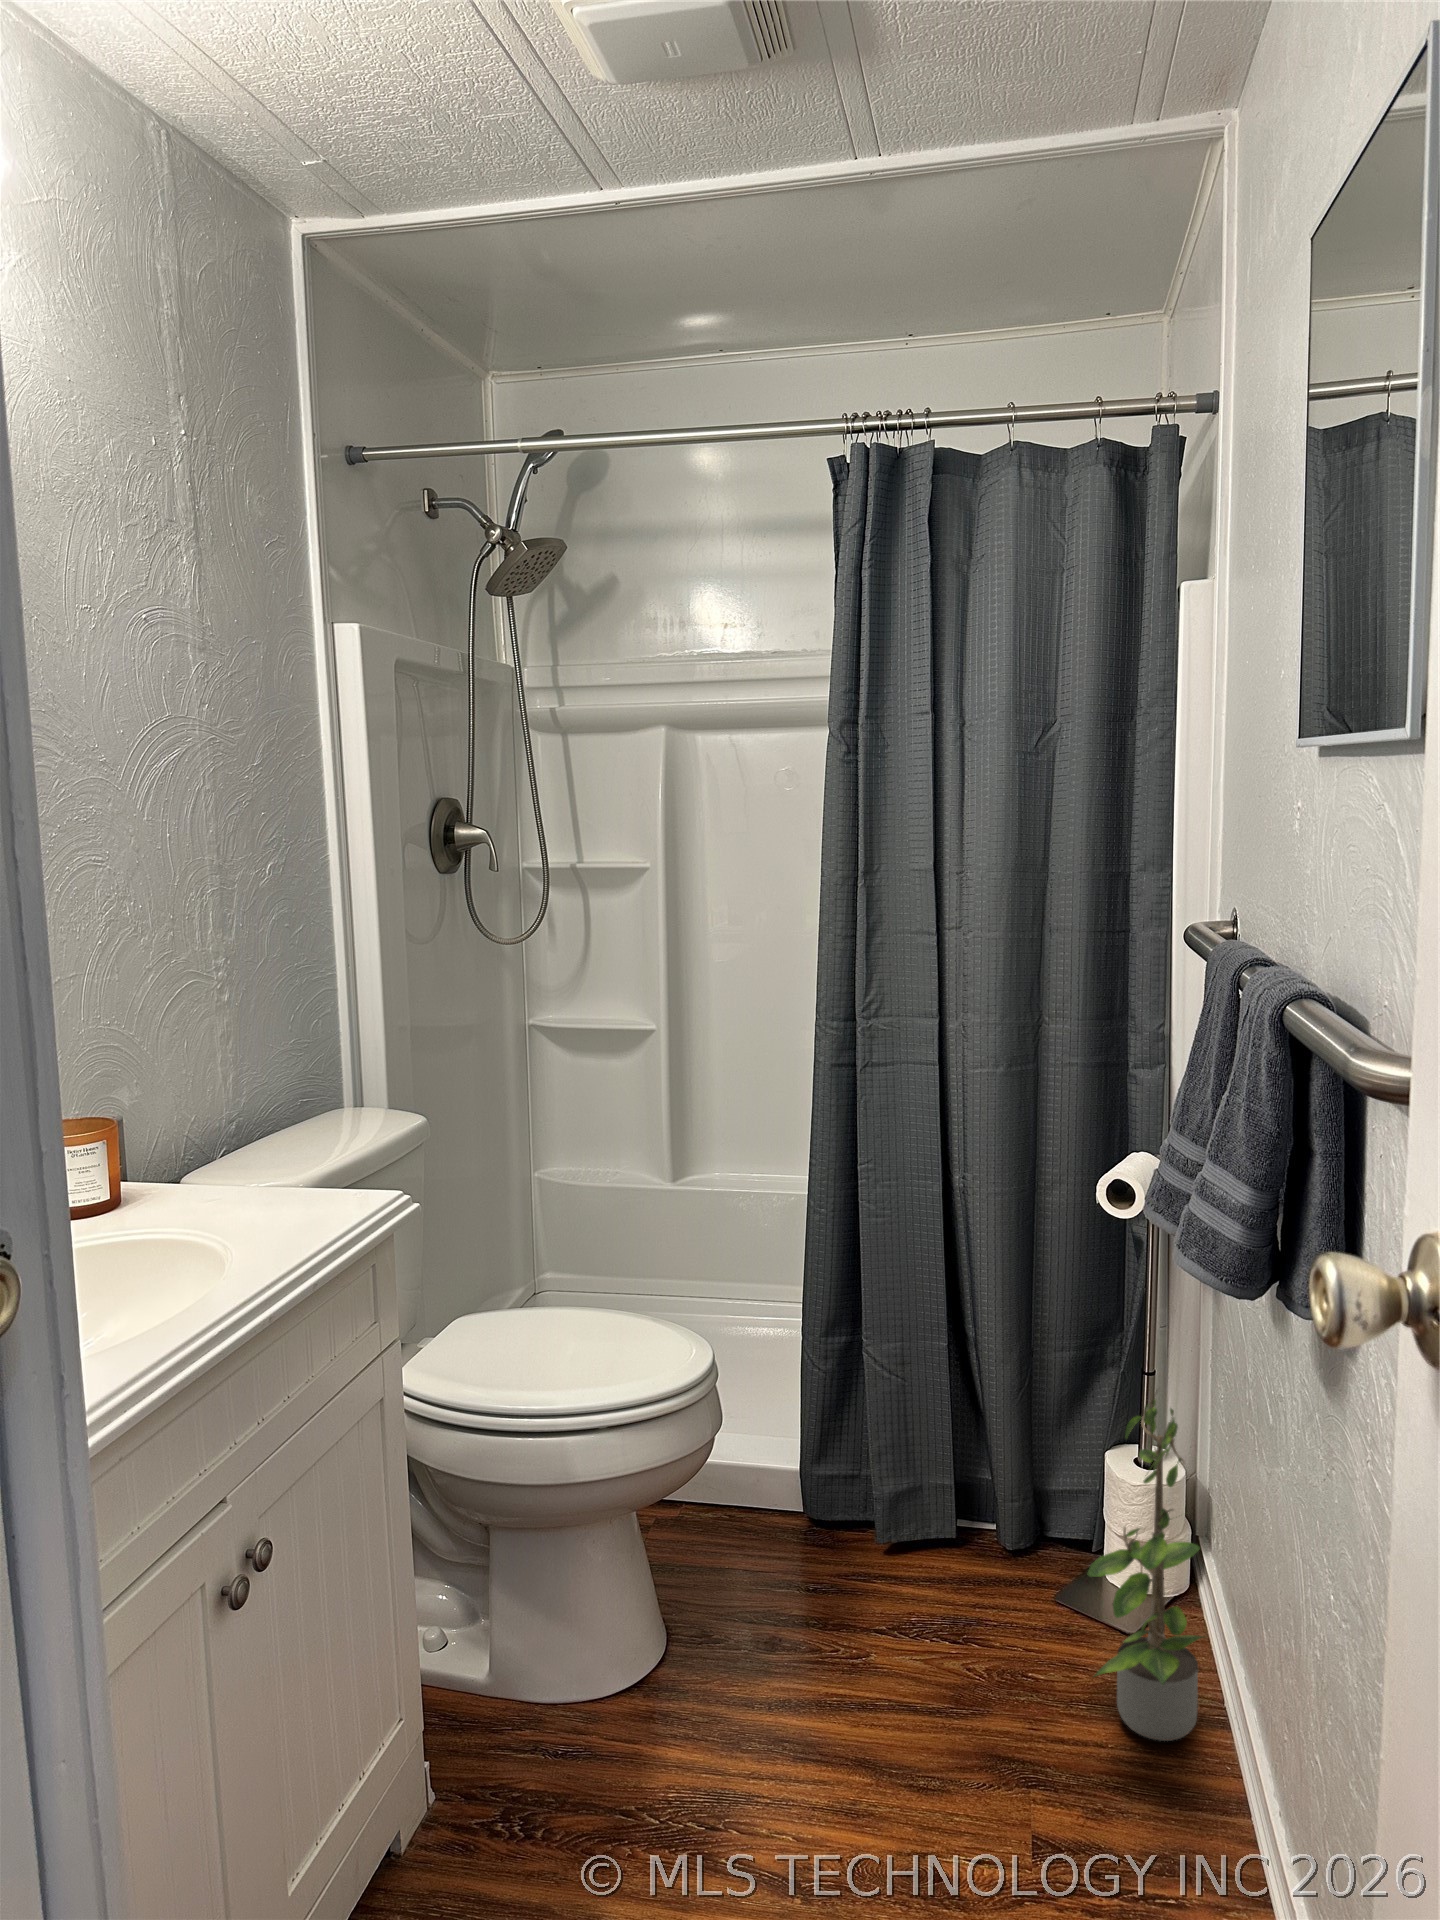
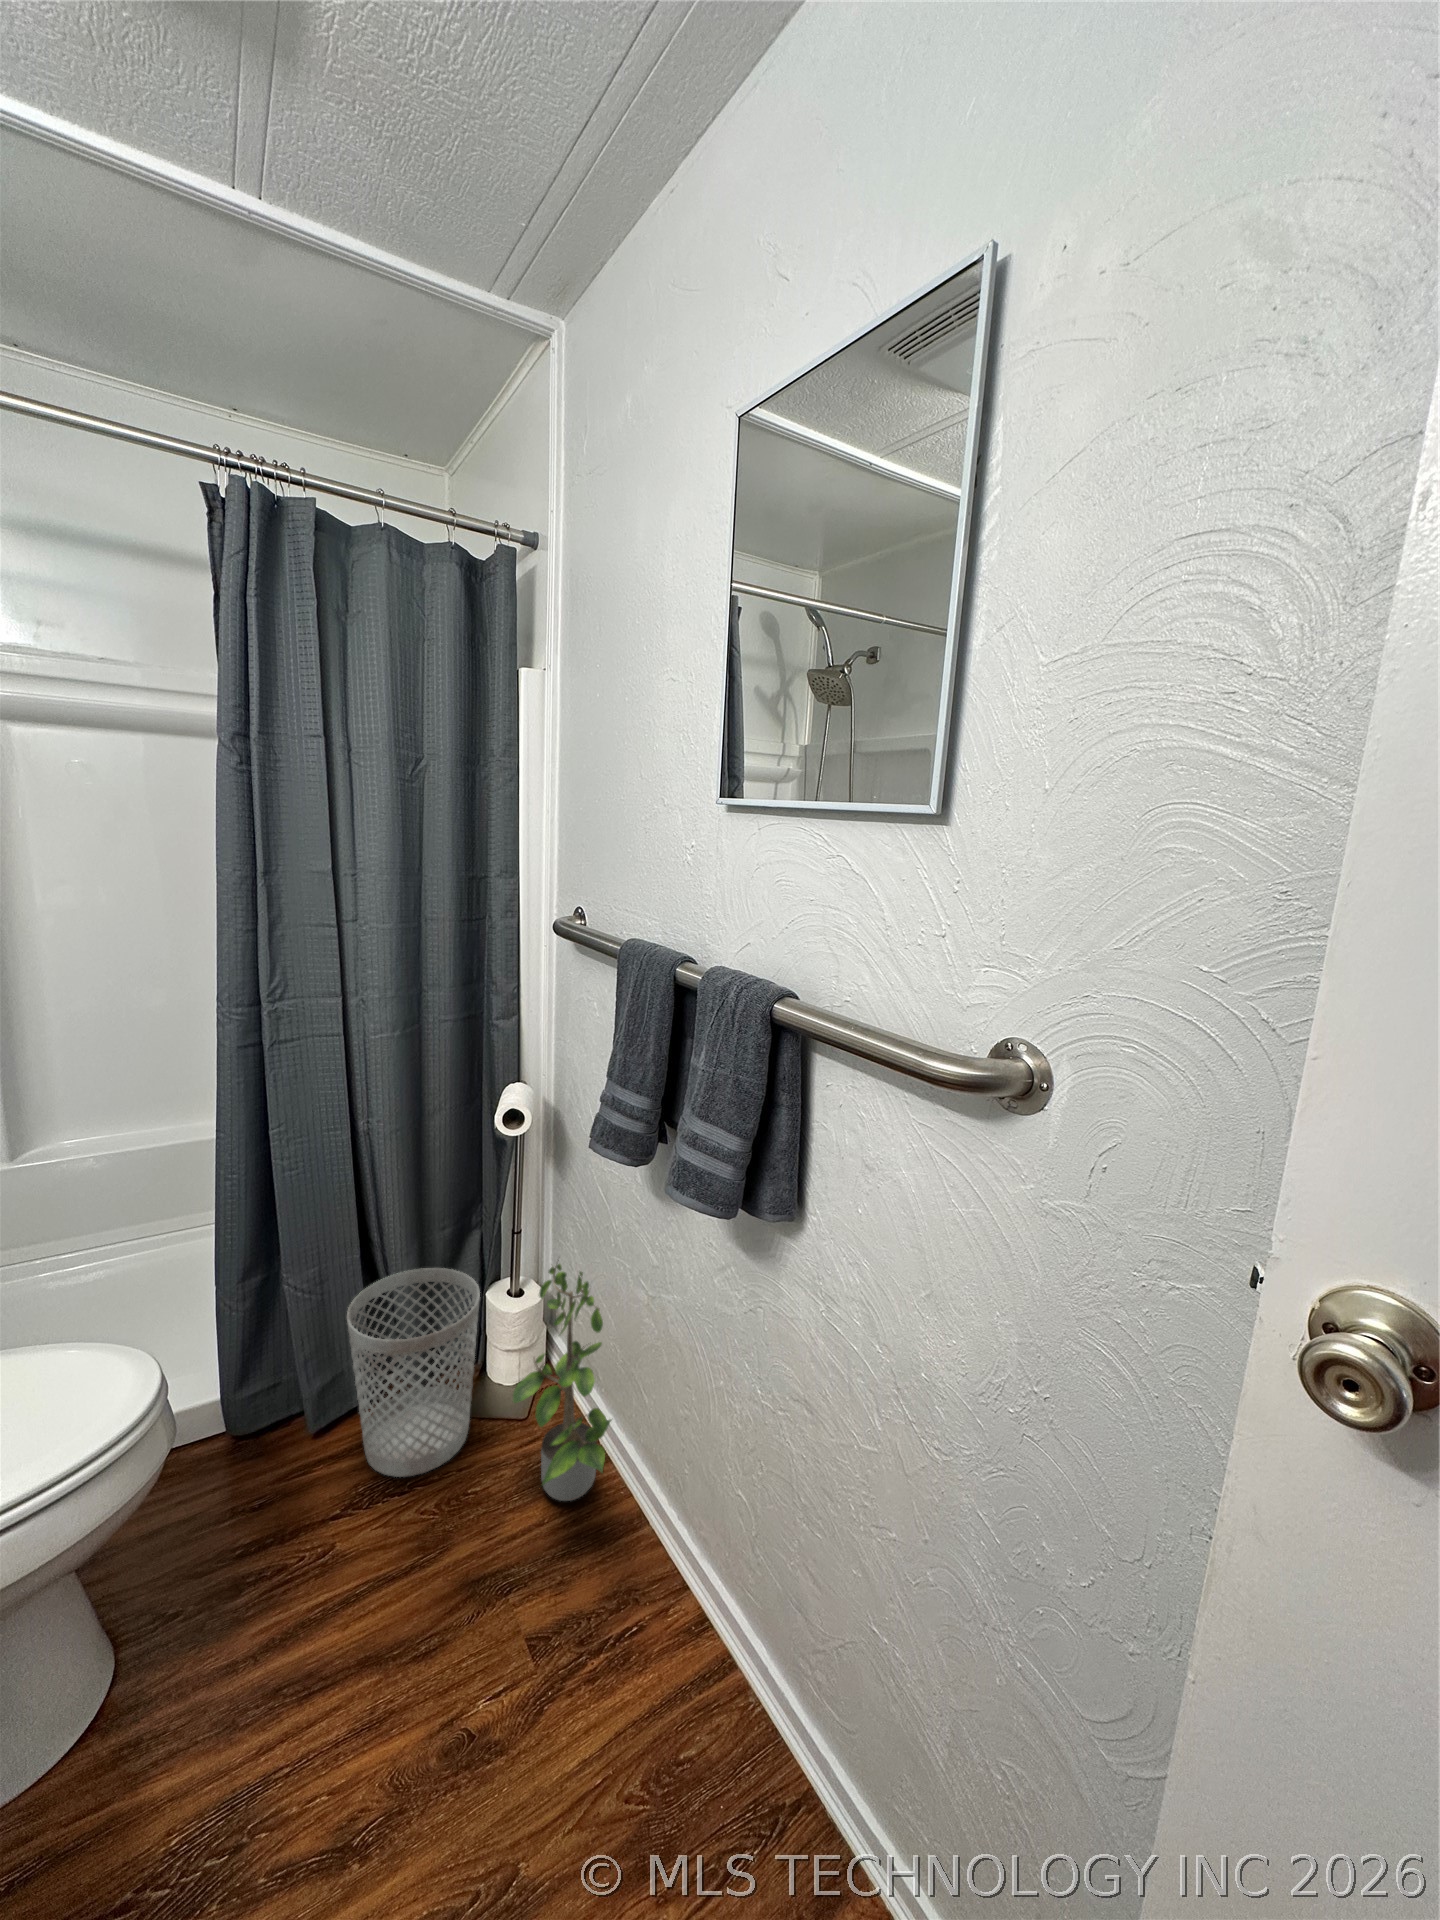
wastebasket: none [912,1381,1076,1638] -> present [347,1268,480,1477]

